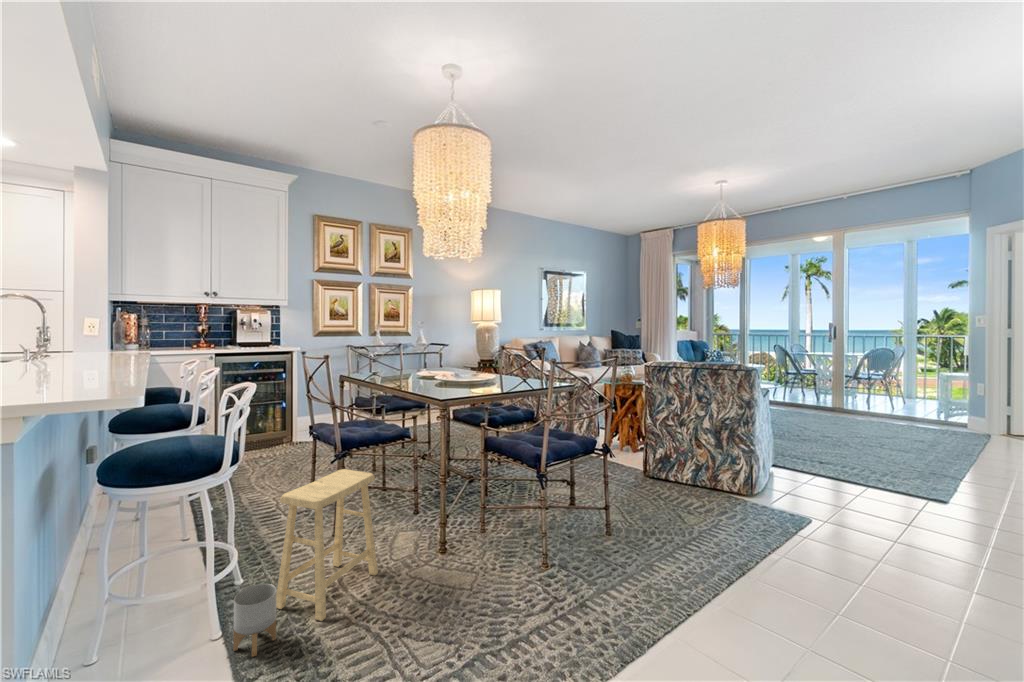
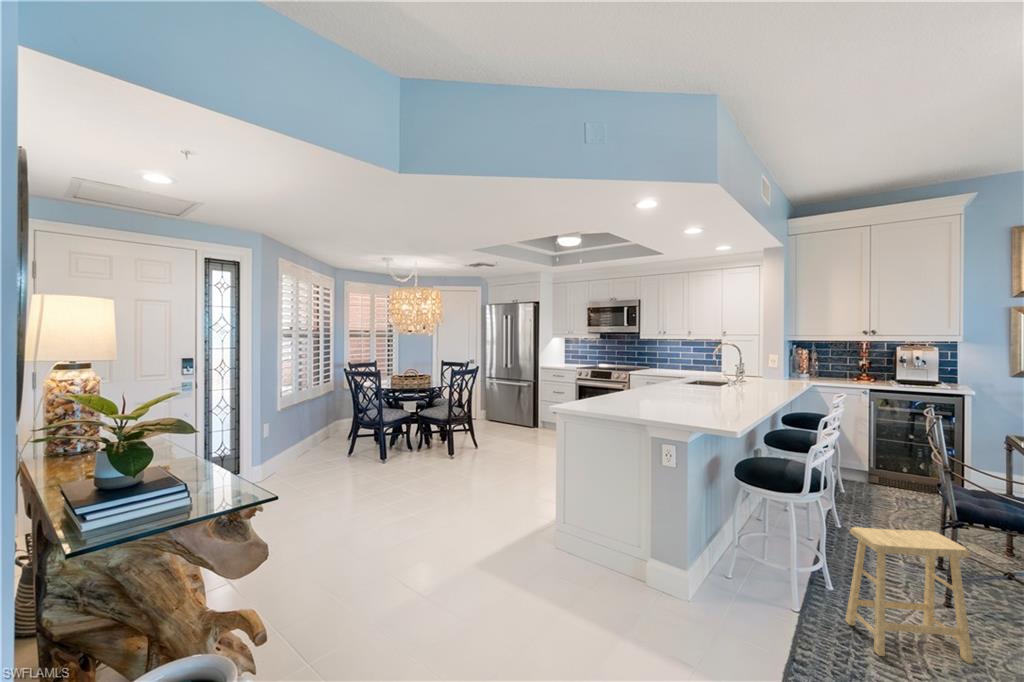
planter: present [233,584,277,657] -> none [800,585,835,640]

